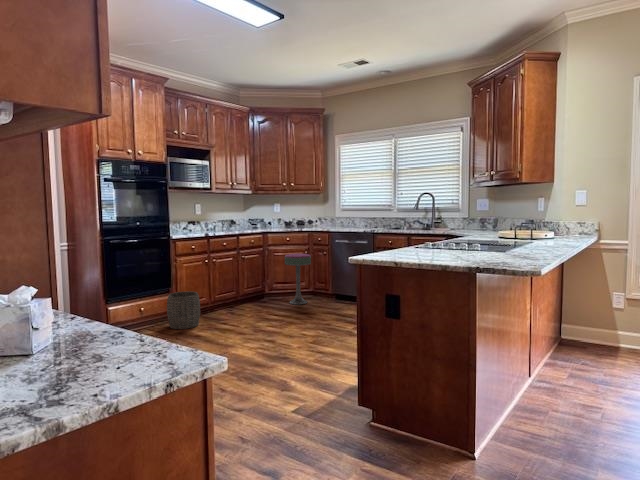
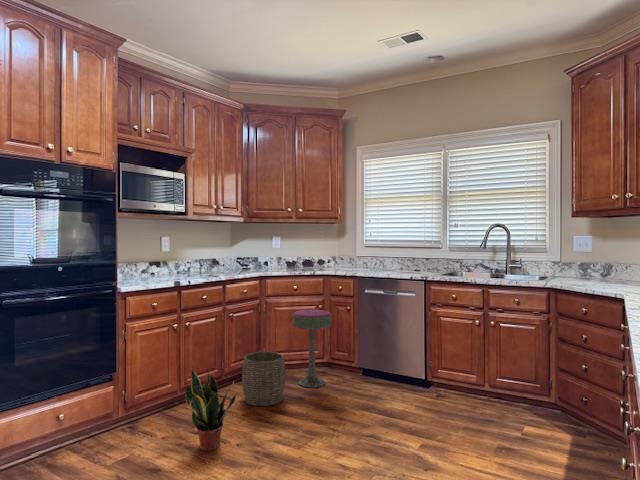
potted plant: none [213,283,243,329] -> present [185,370,236,450]
woven basket: present [167,291,200,329] -> present [242,352,285,406]

